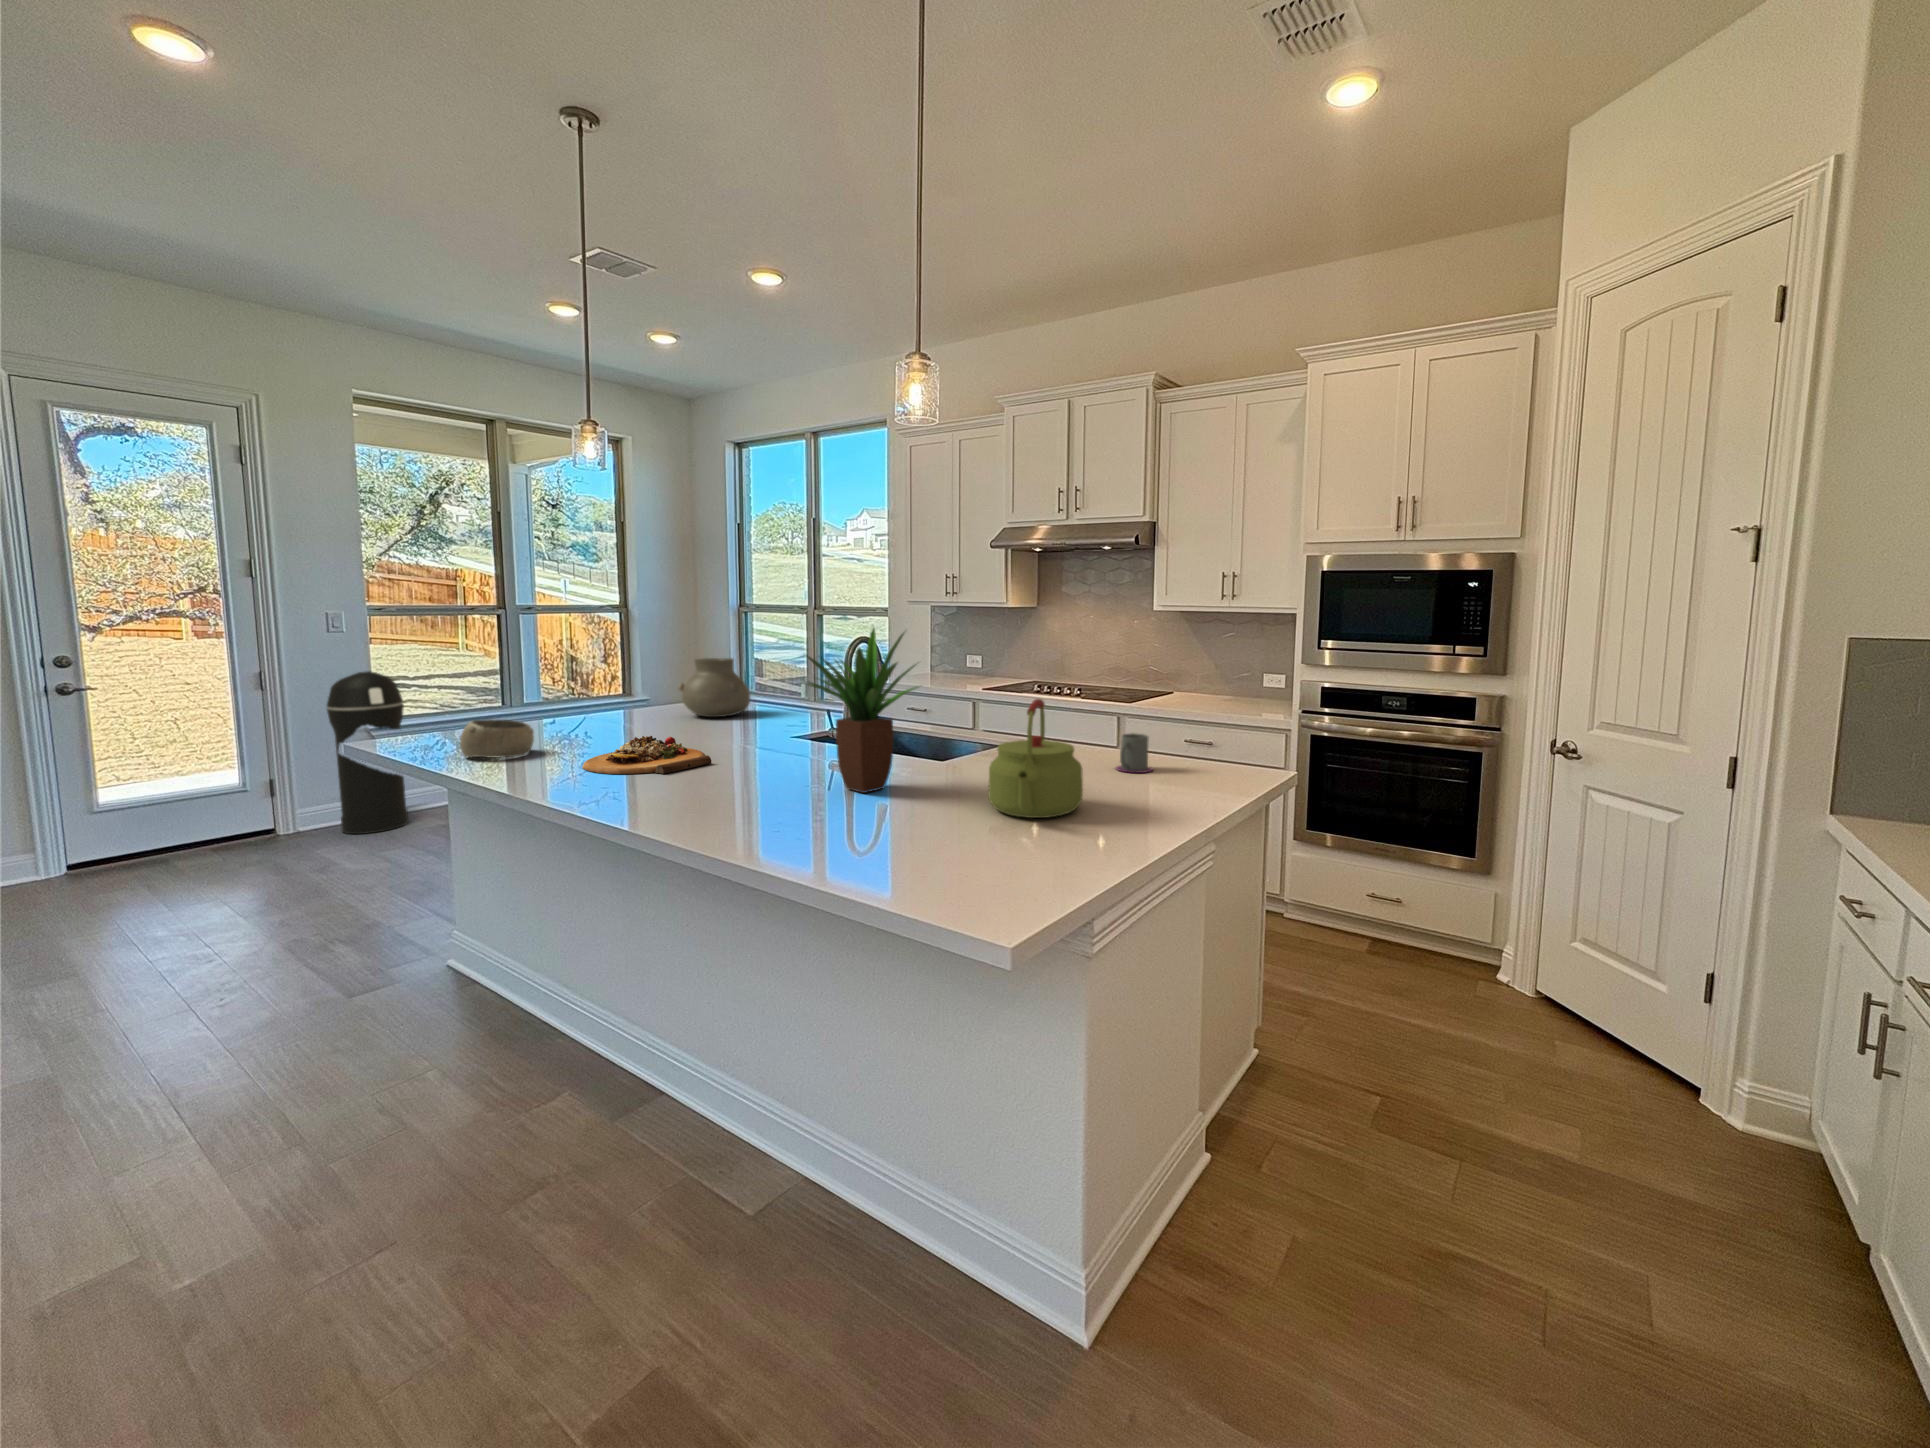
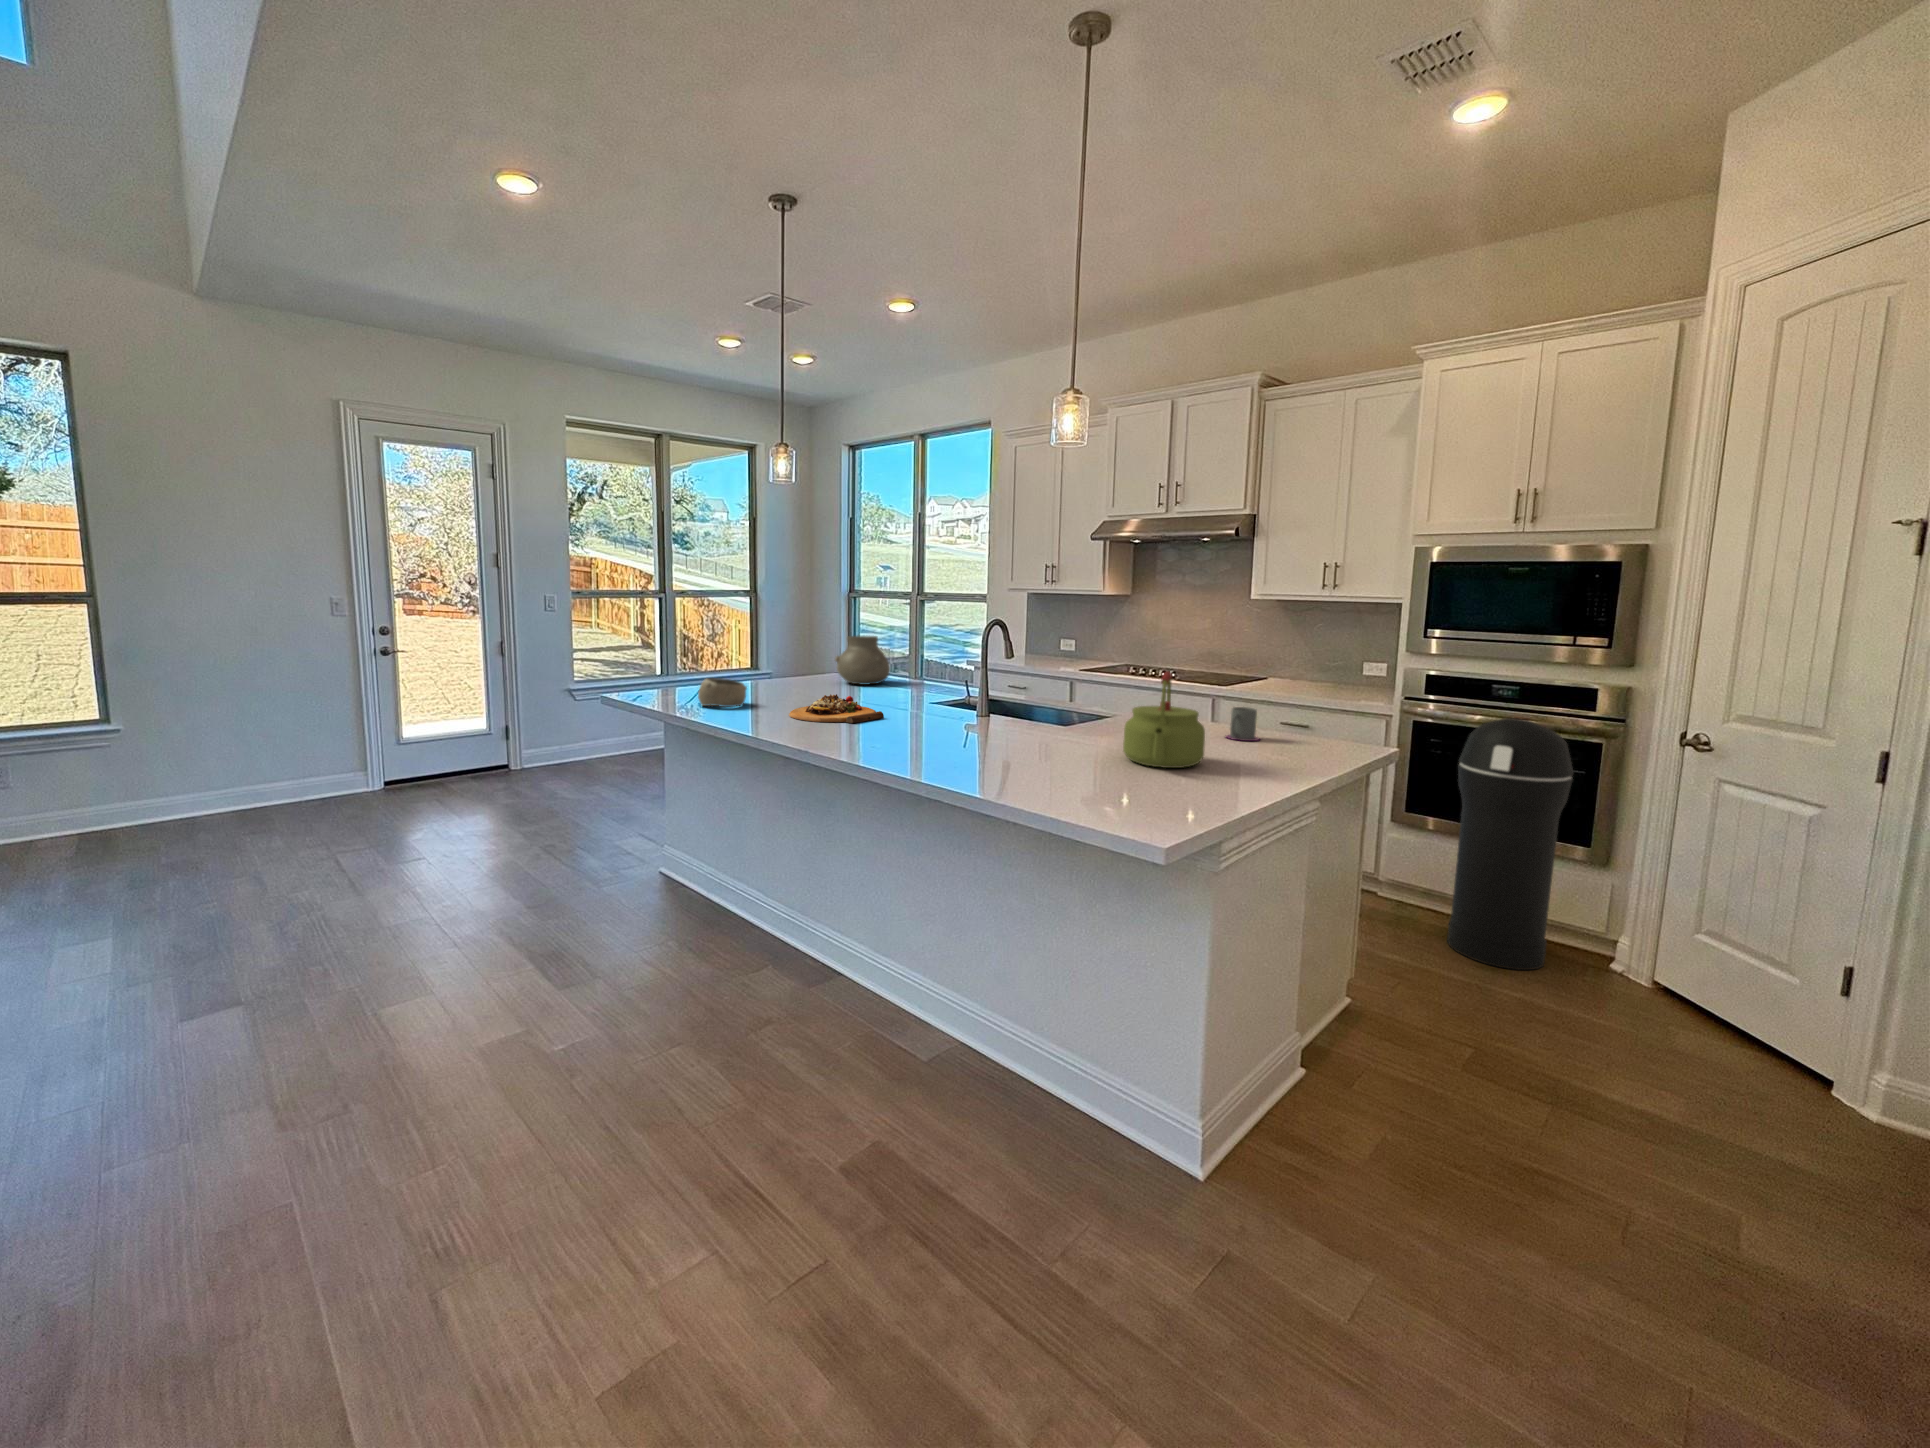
potted plant: present [805,628,917,793] -> none [964,609,1064,744]
trash can: present [327,671,408,834] -> present [1447,718,1573,970]

